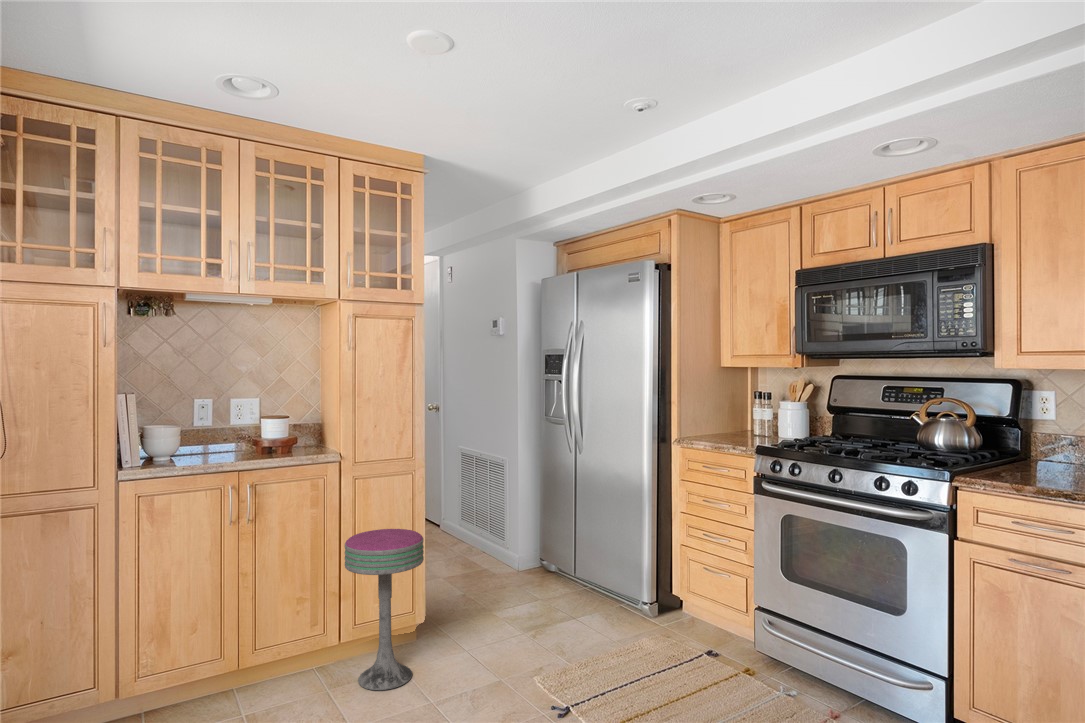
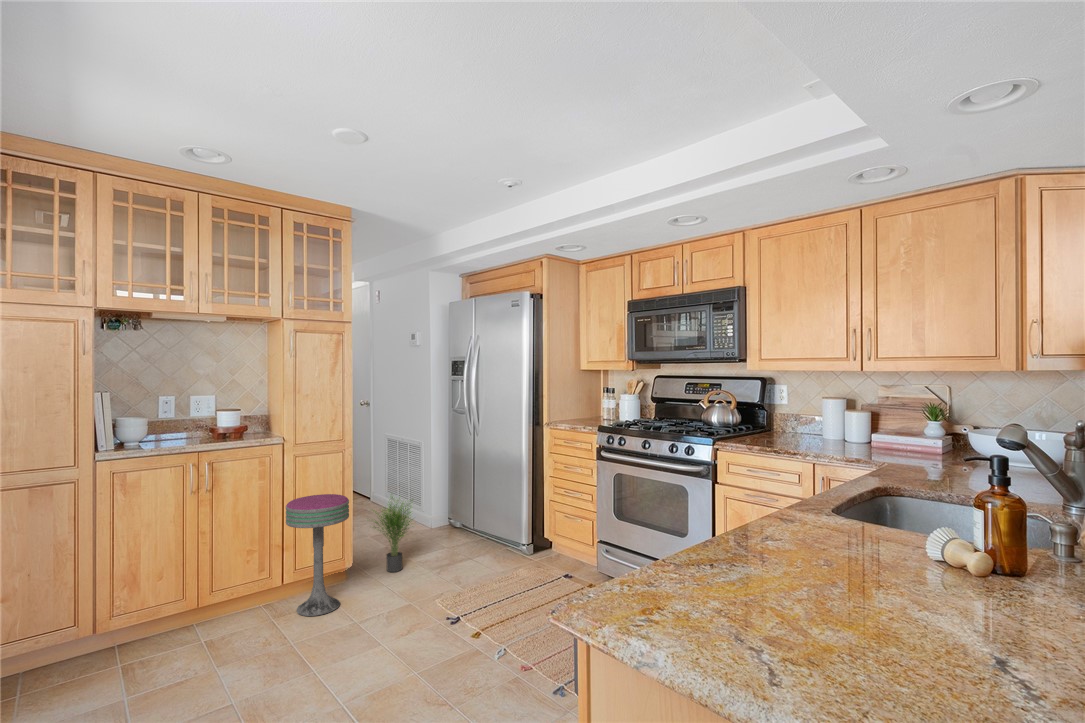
potted plant: none [440,526,509,632] -> present [375,497,411,572]

